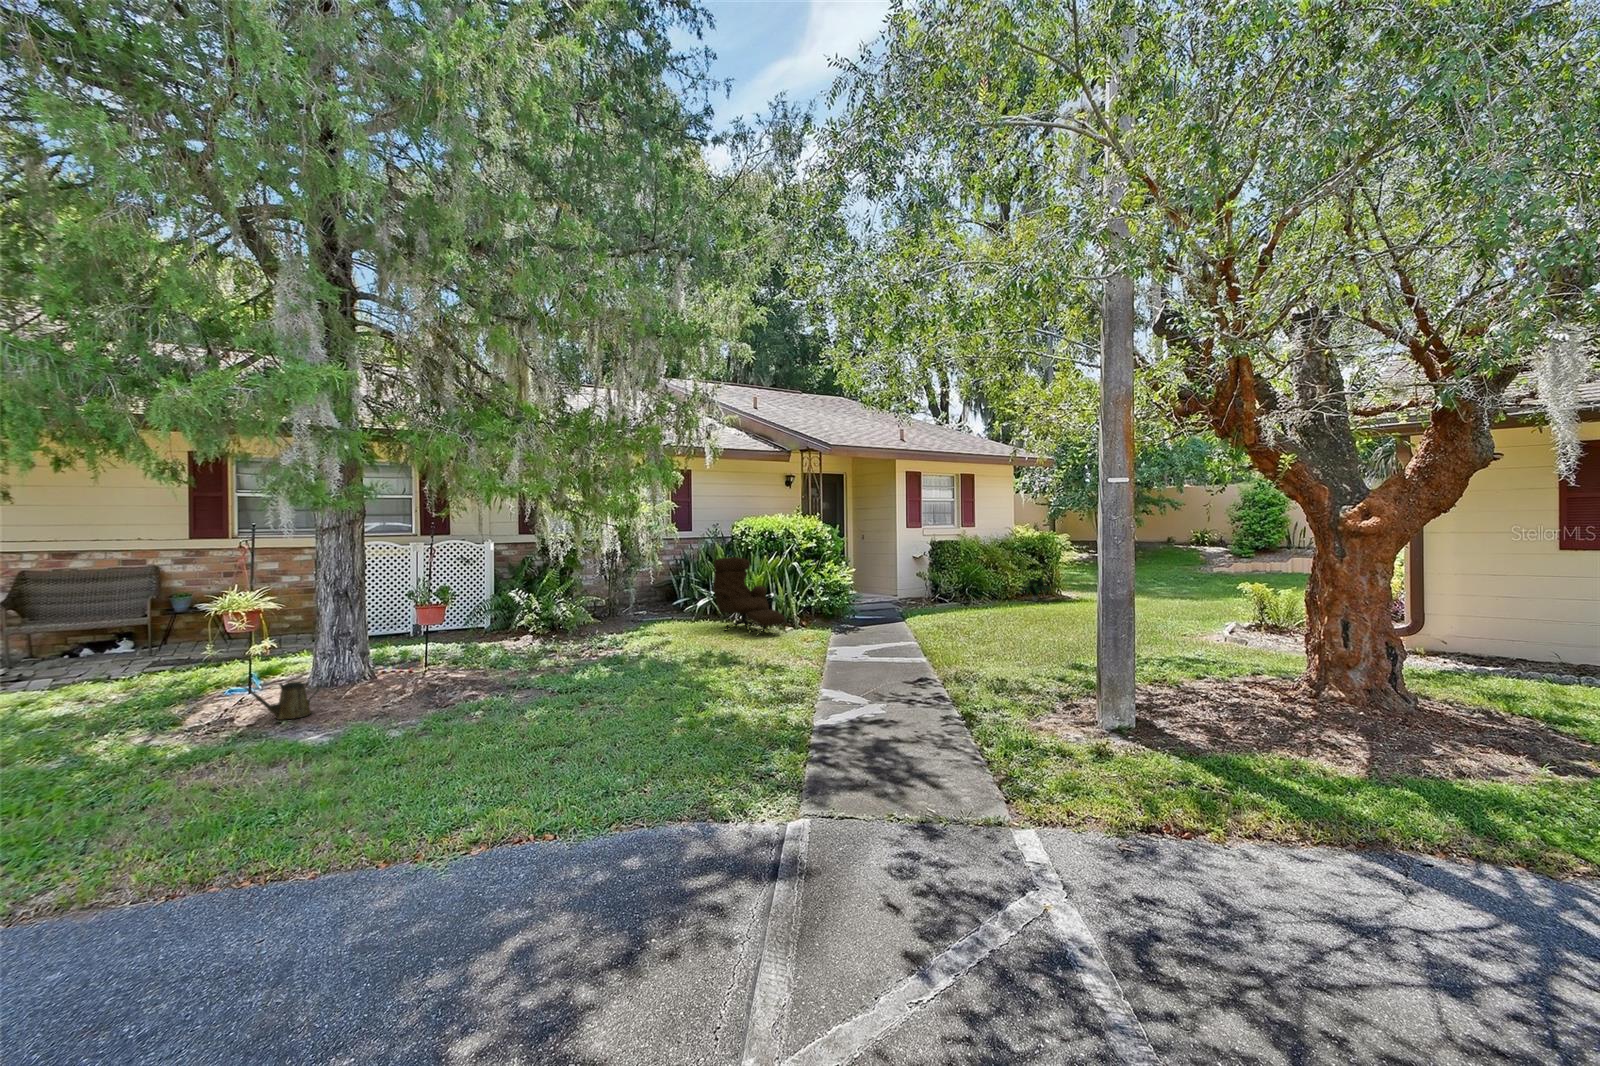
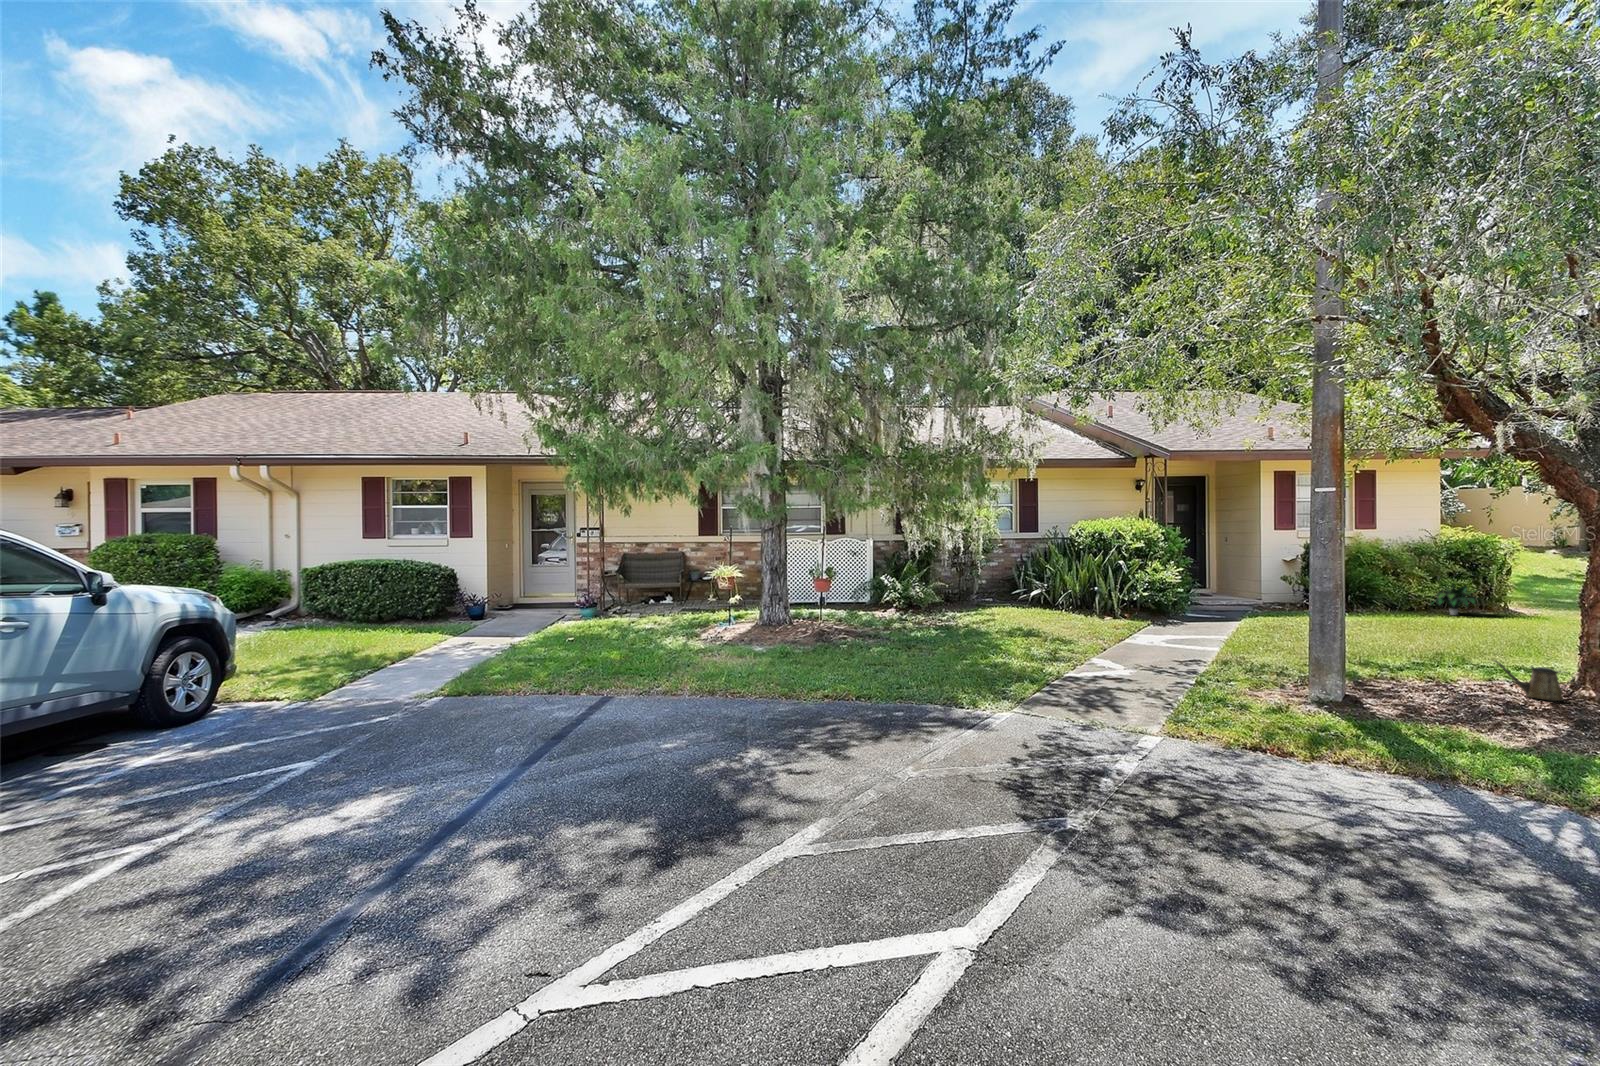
lounge chair: present [713,557,785,635] -> none [1041,555,1105,624]
watering can: present [241,682,319,720] -> present [1494,660,1573,701]

